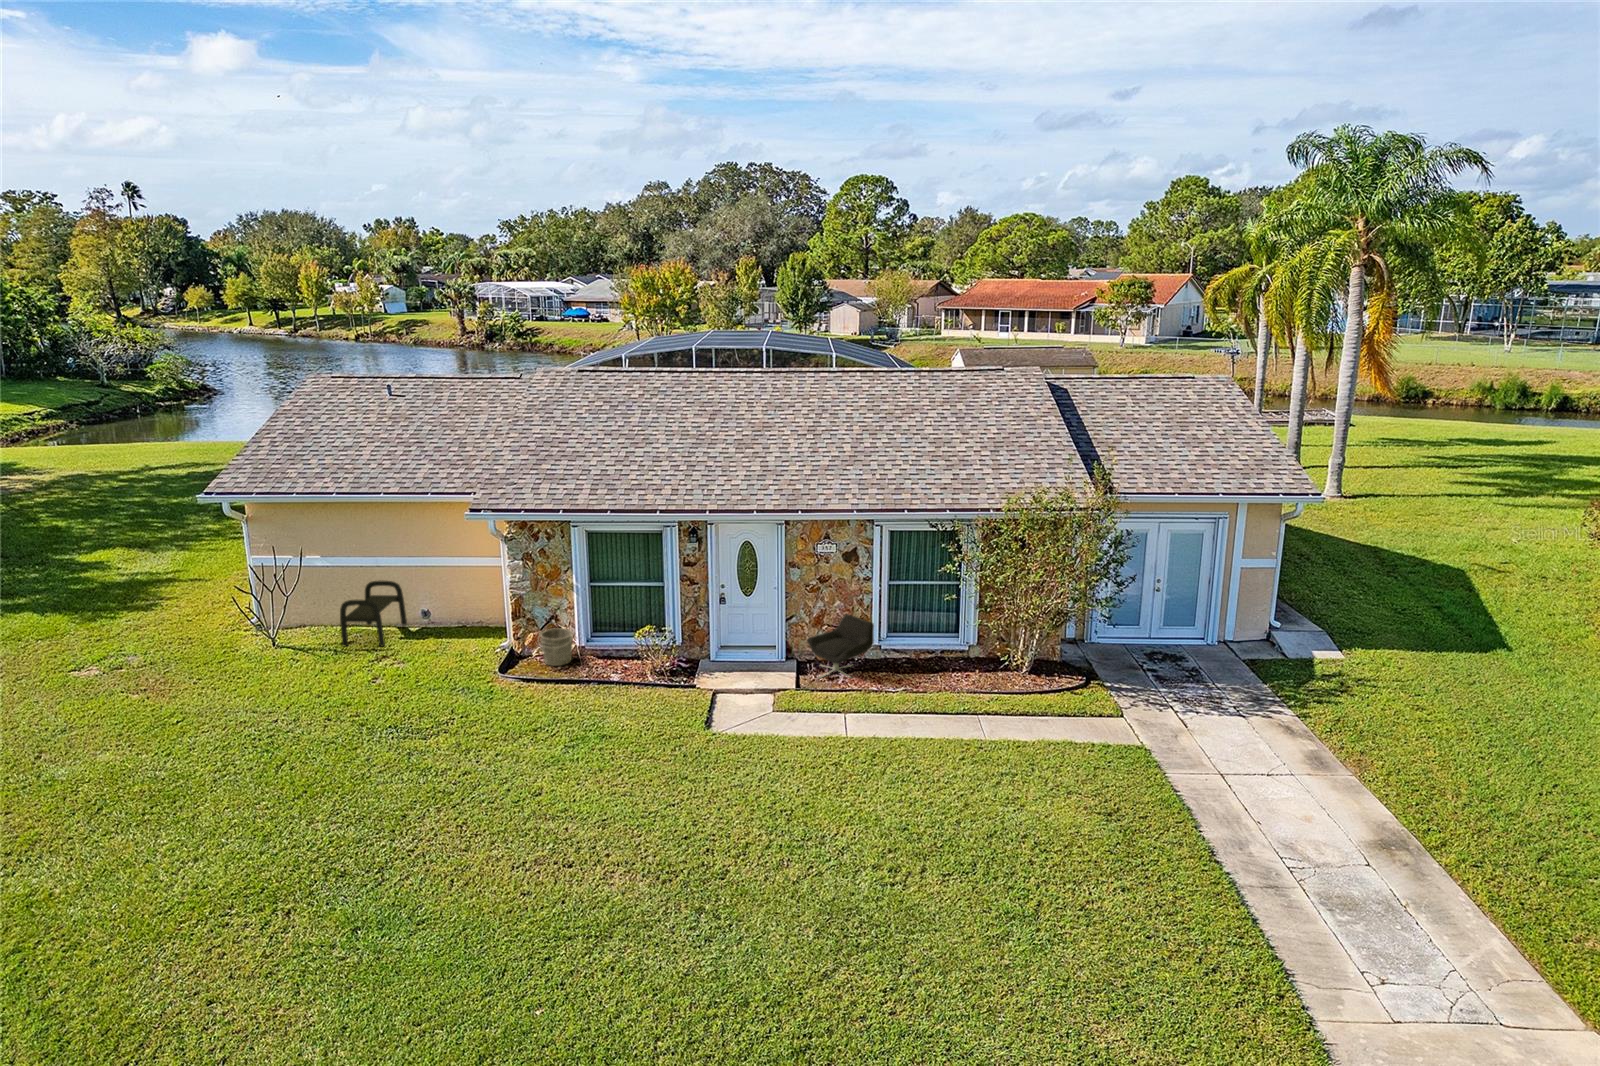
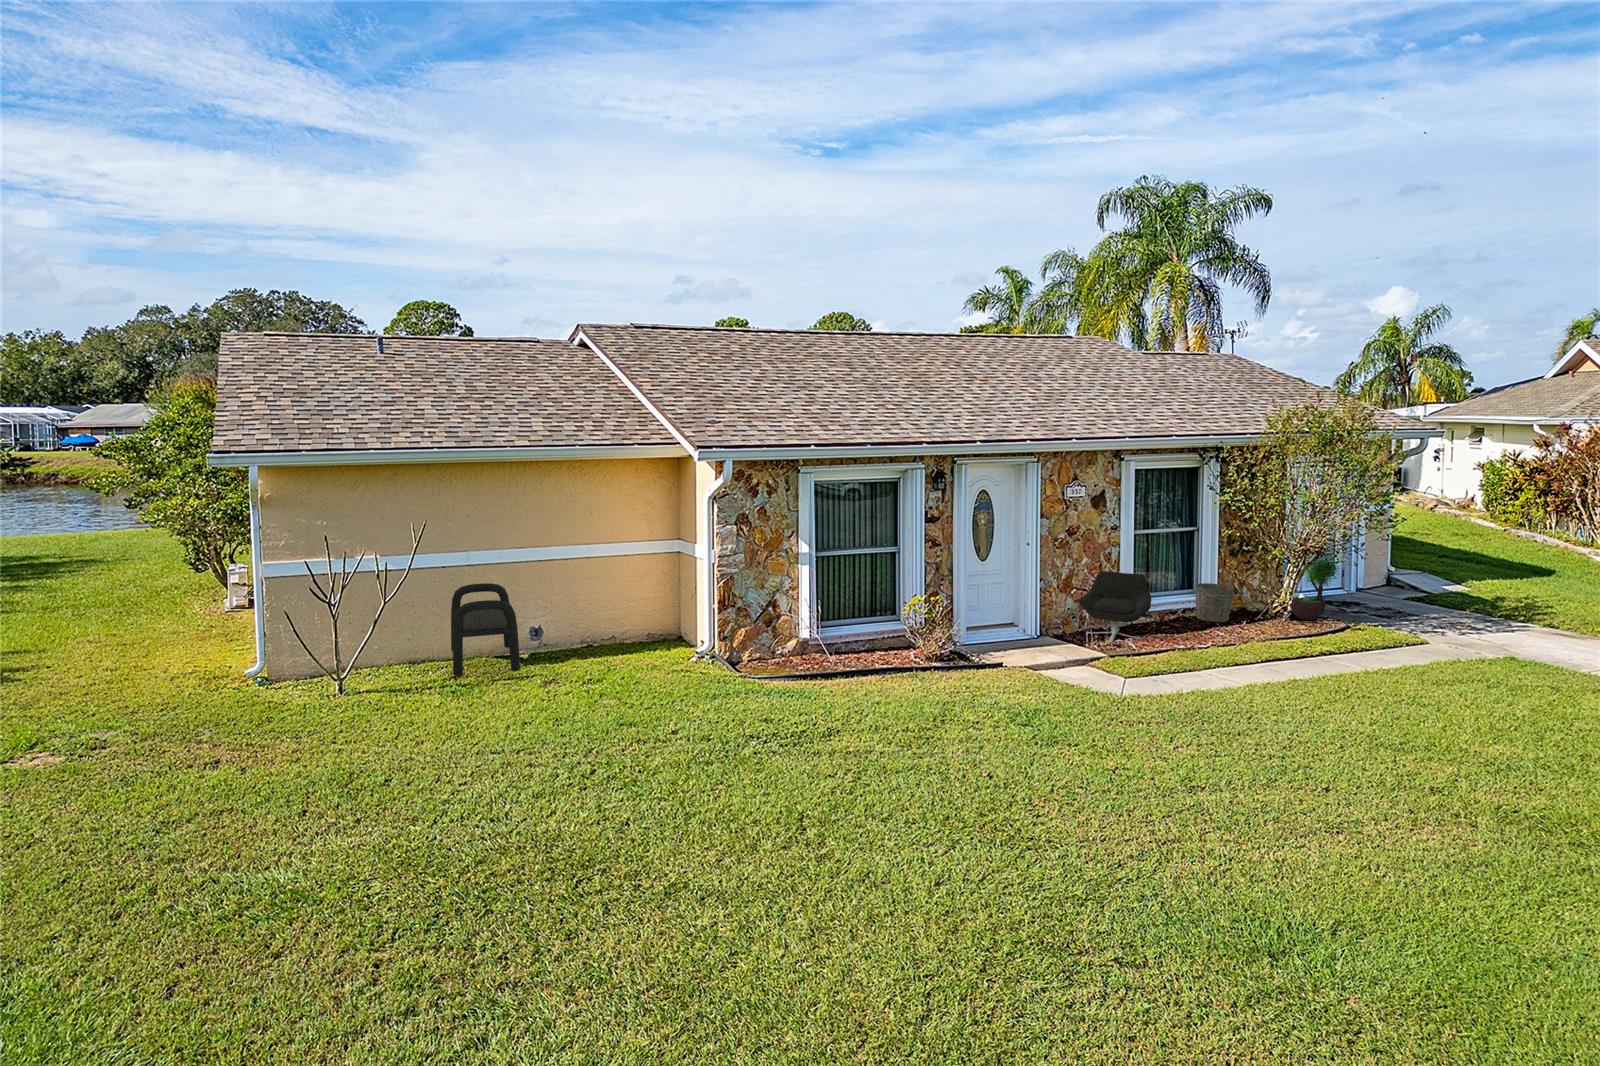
potted tree: none [1032,620,1072,677] -> present [1291,556,1339,620]
bucket: present [539,628,573,666] -> present [1195,583,1239,622]

